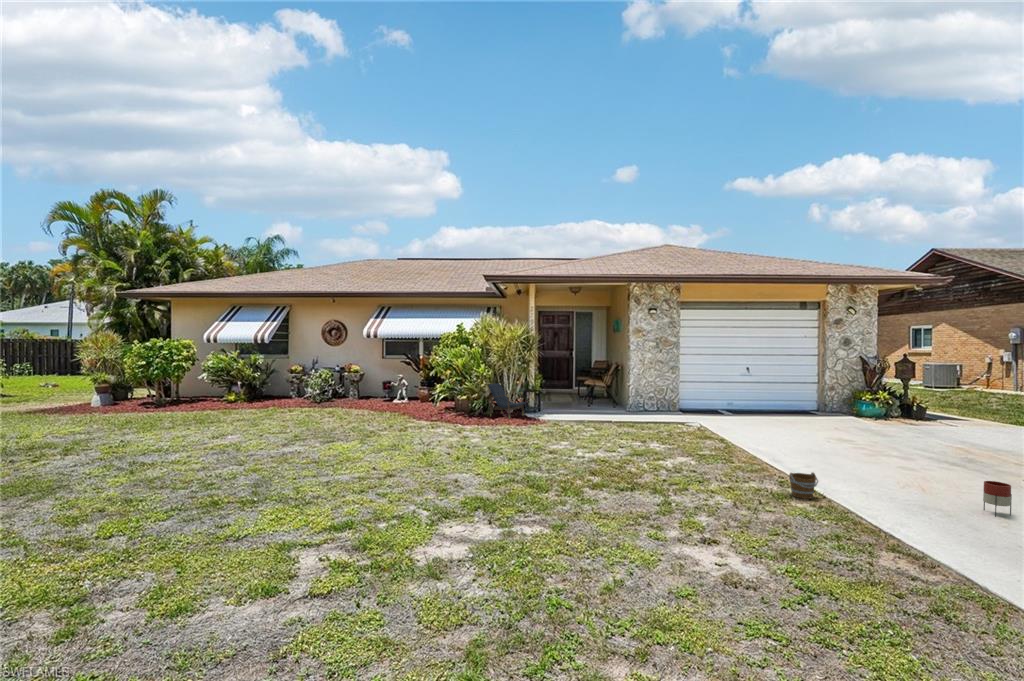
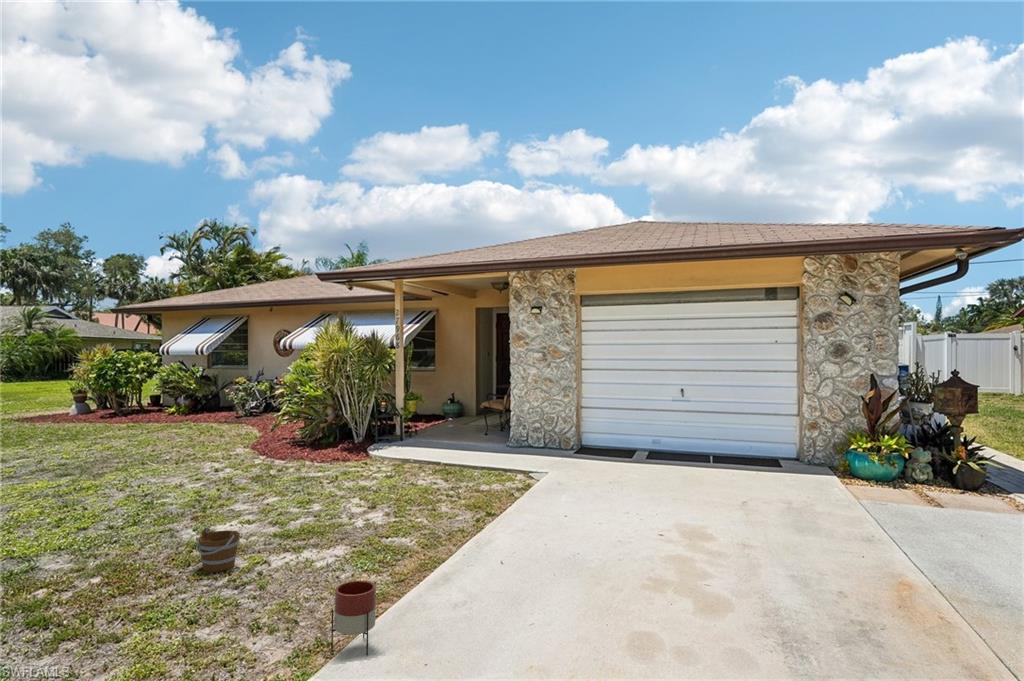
lounge chair: present [489,383,526,419] -> none [333,401,372,445]

